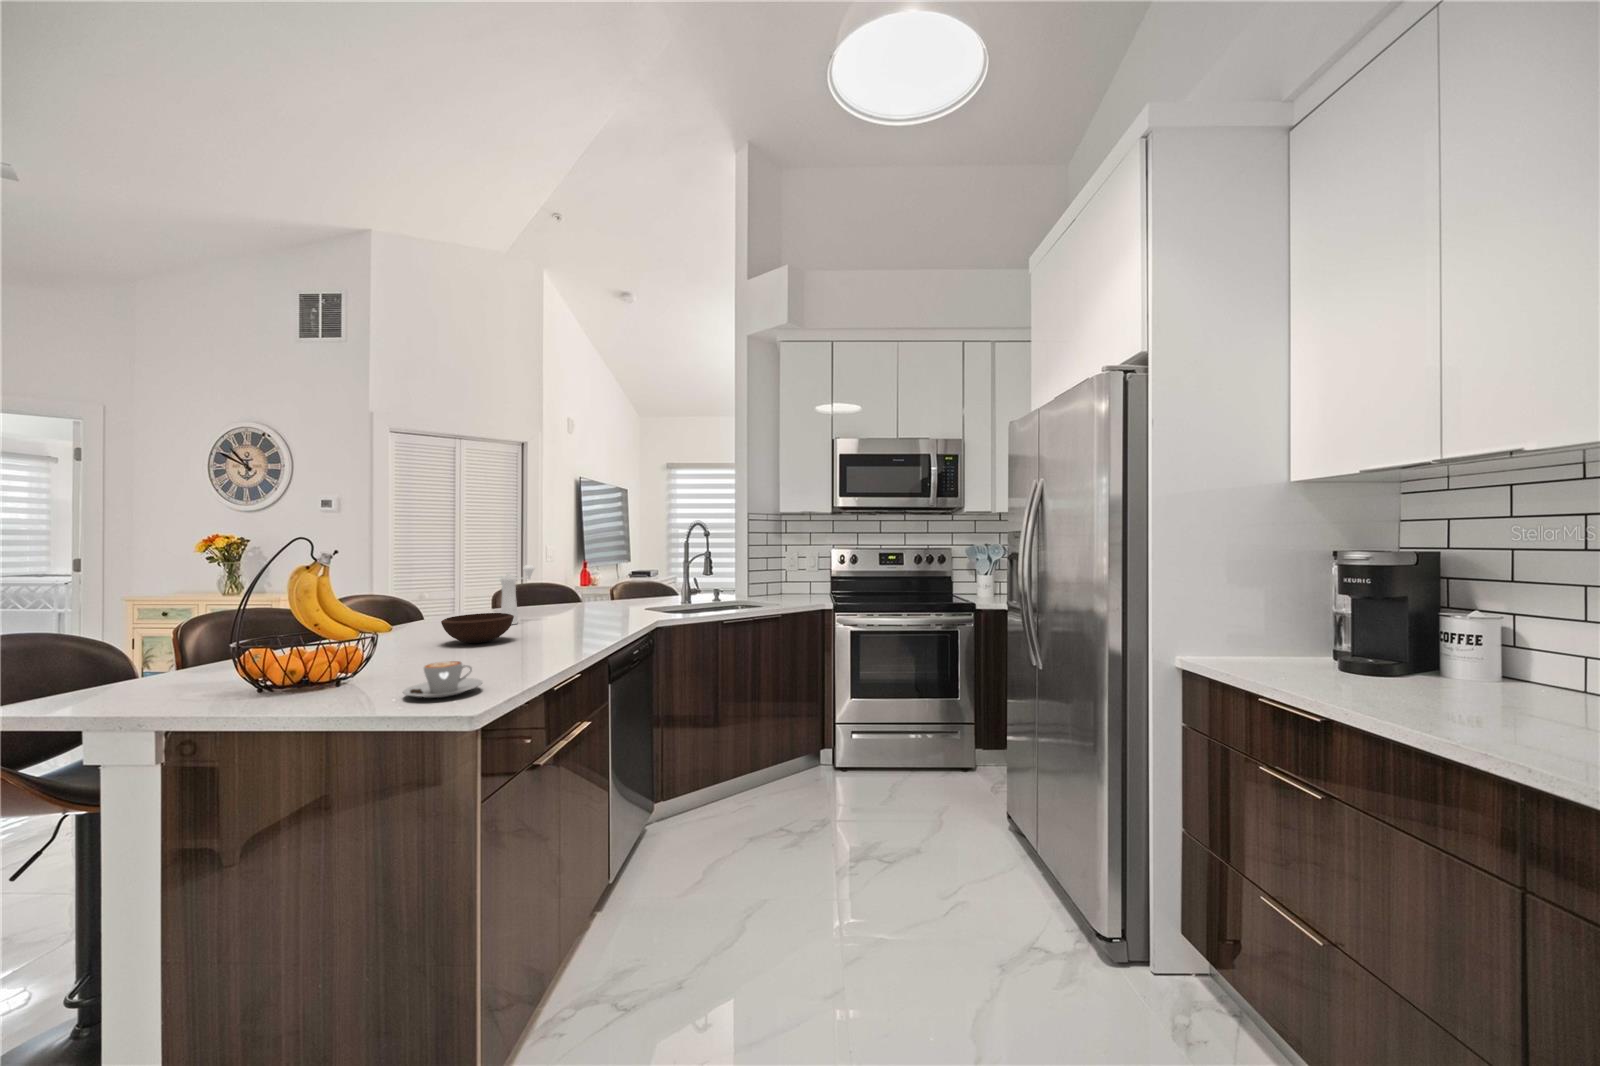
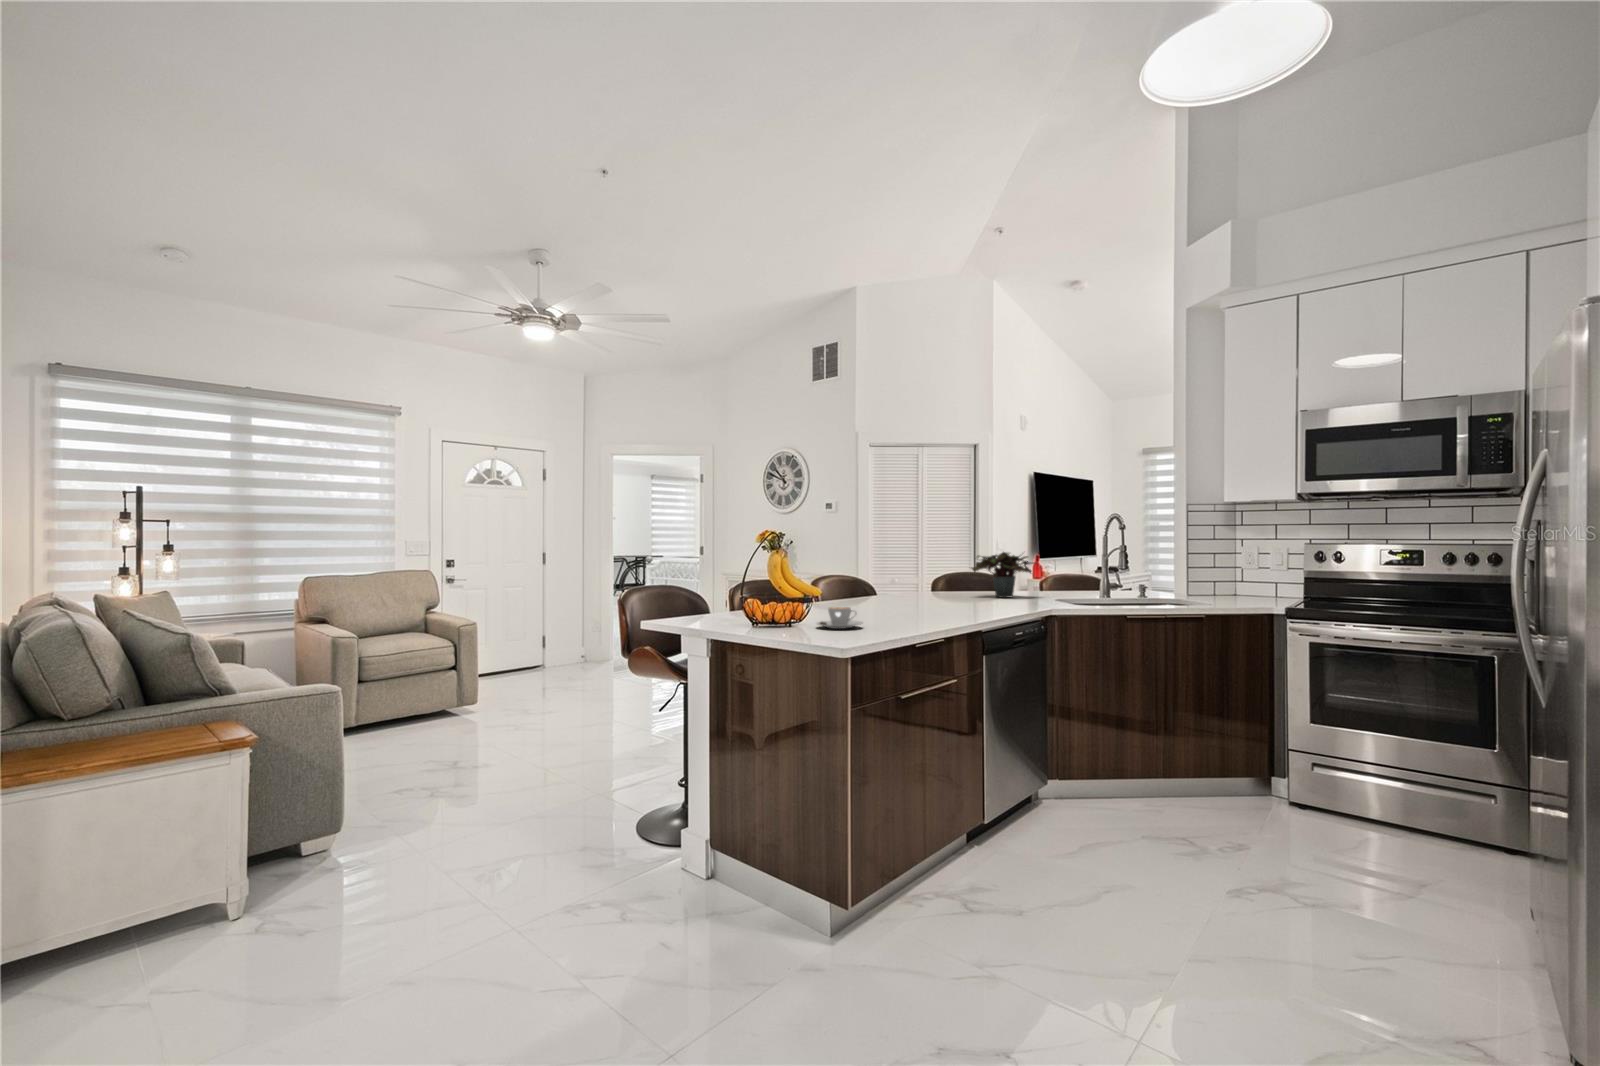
potted plant: none [551,560,623,611] -> present [971,552,1034,598]
pepper mill: present [500,565,535,624] -> none [921,553,951,601]
bowl: present [441,613,514,643] -> none [867,587,918,608]

